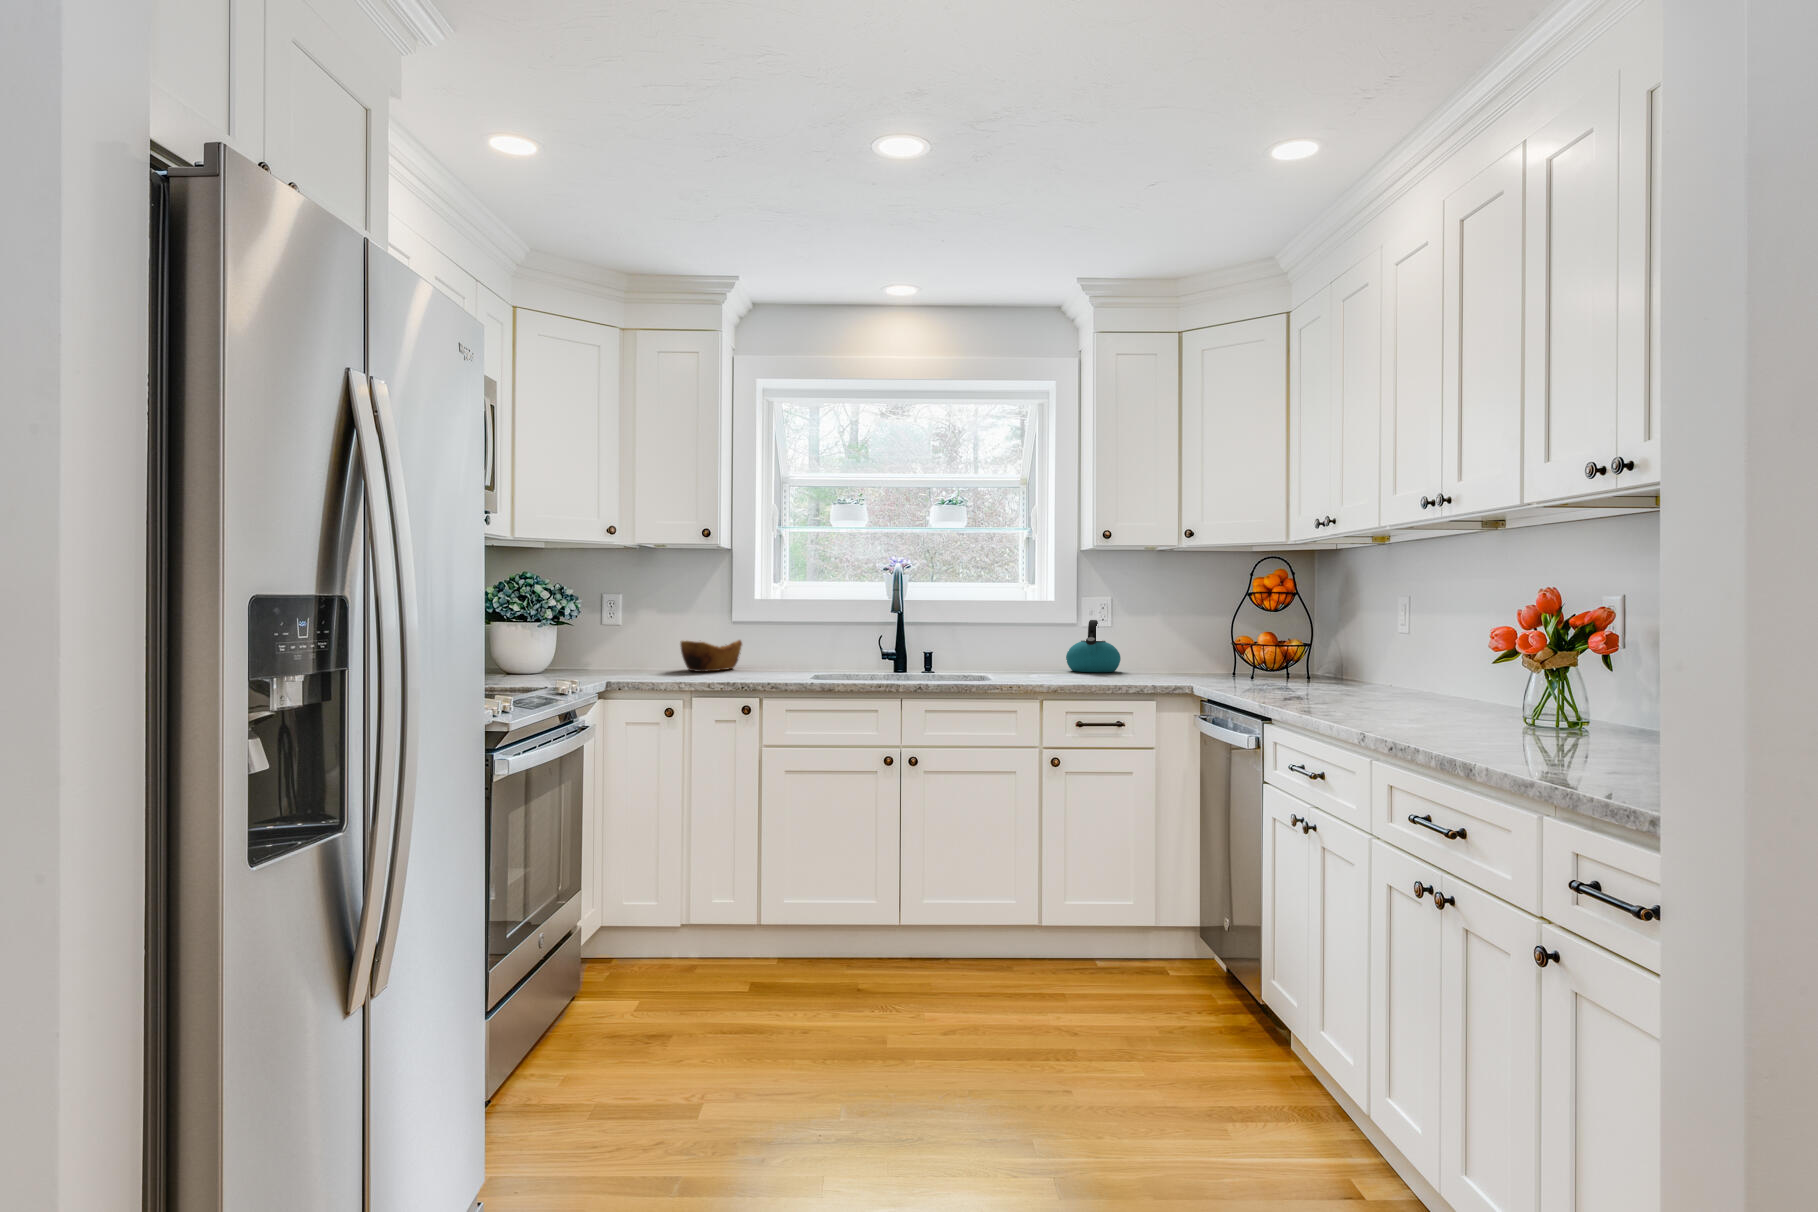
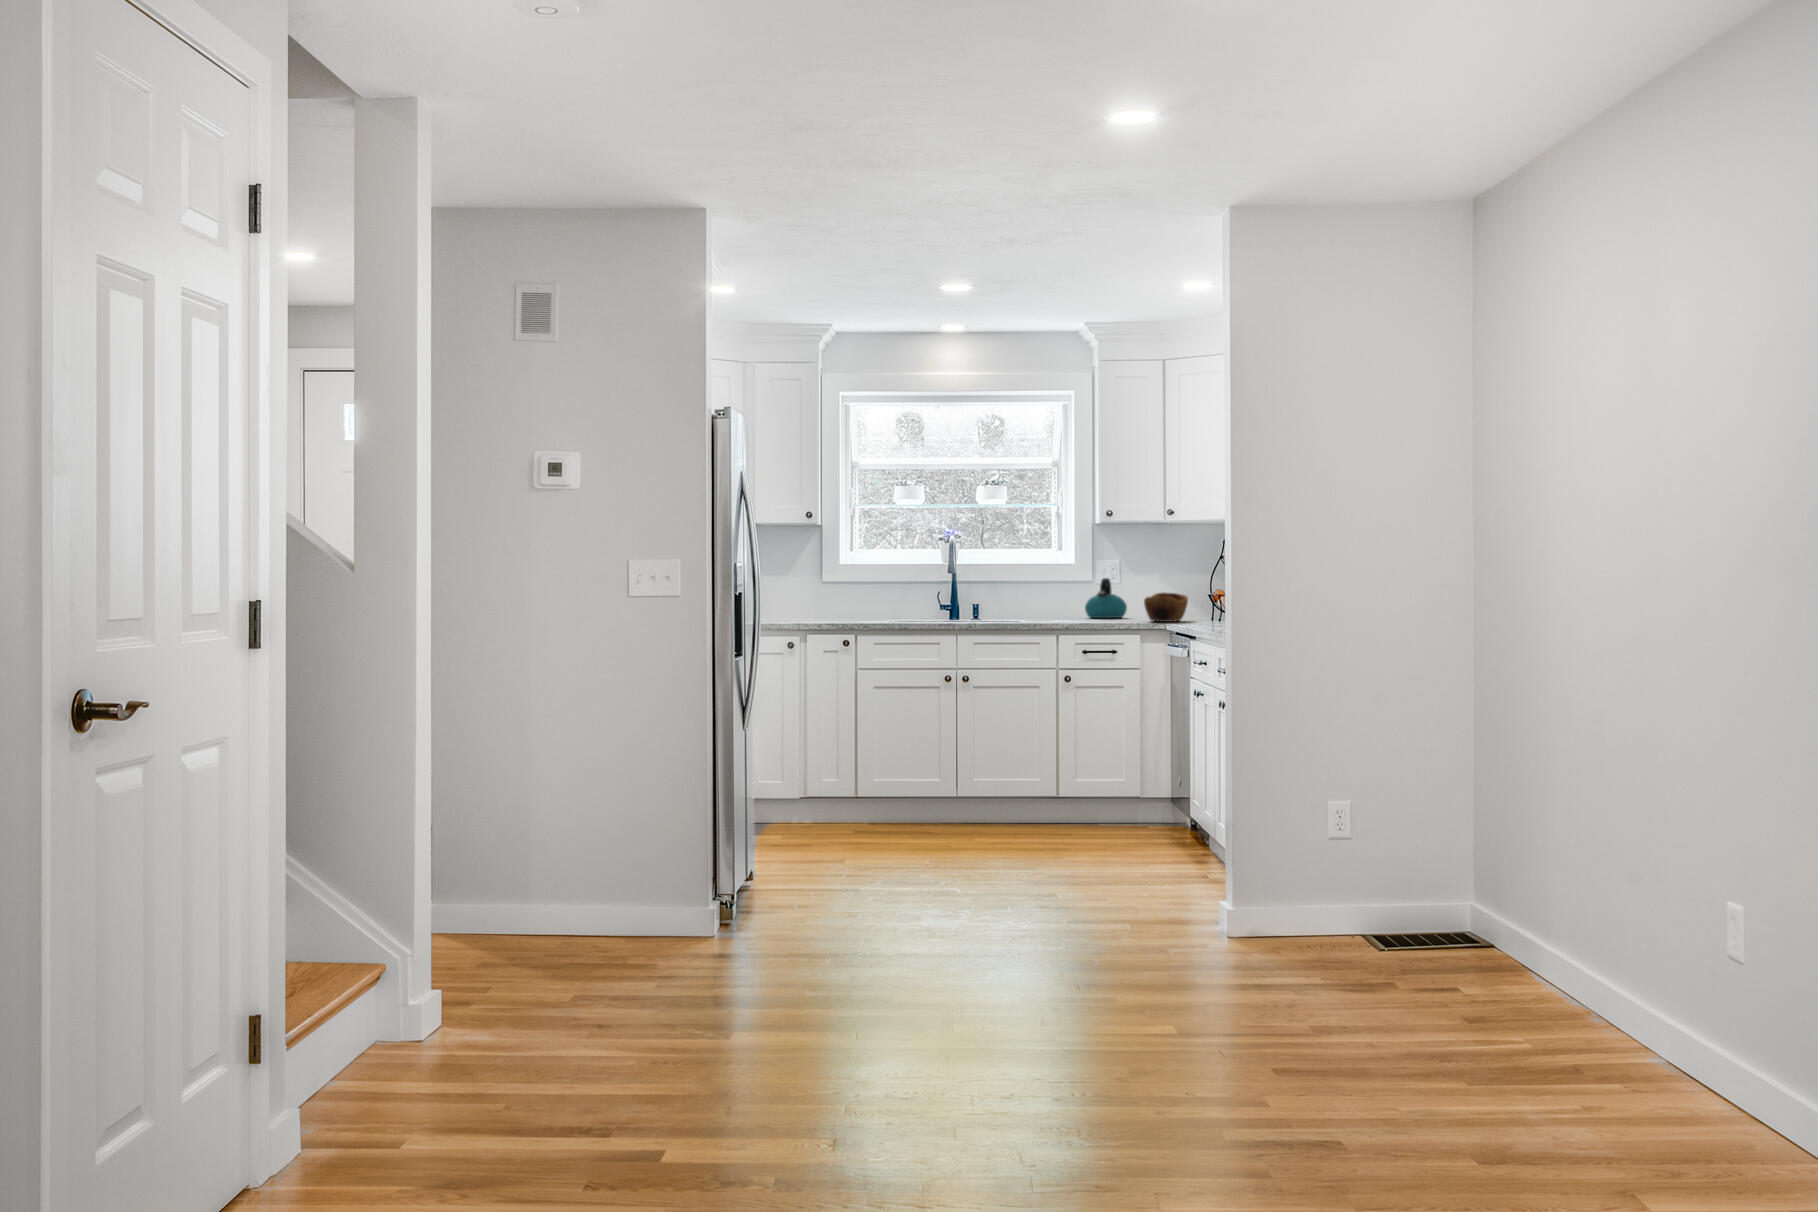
wooden bowl: present [680,640,742,672] -> present [1144,592,1188,622]

